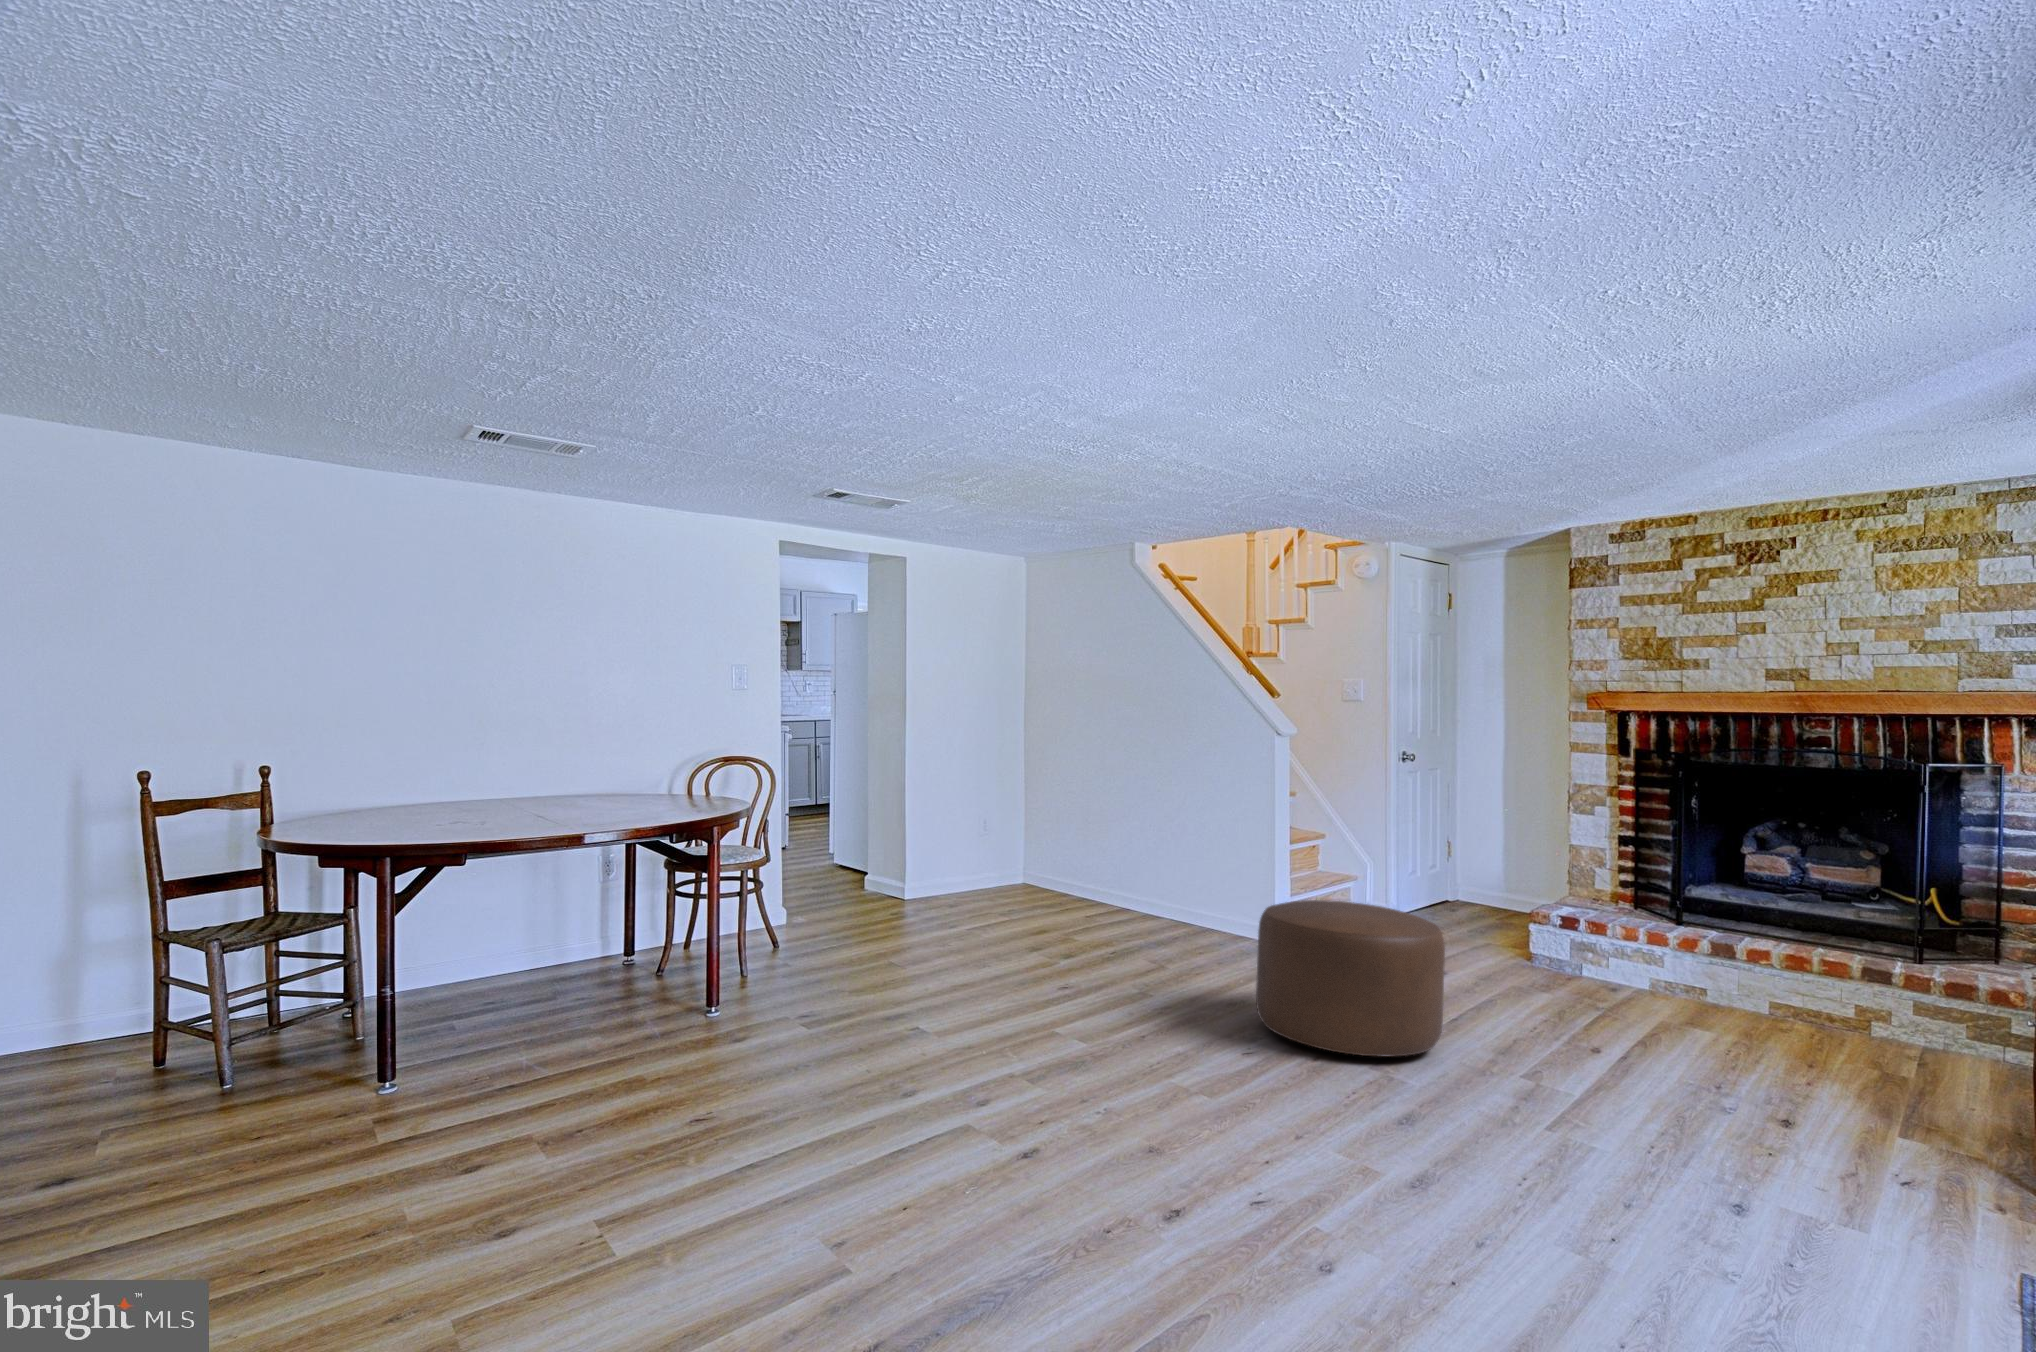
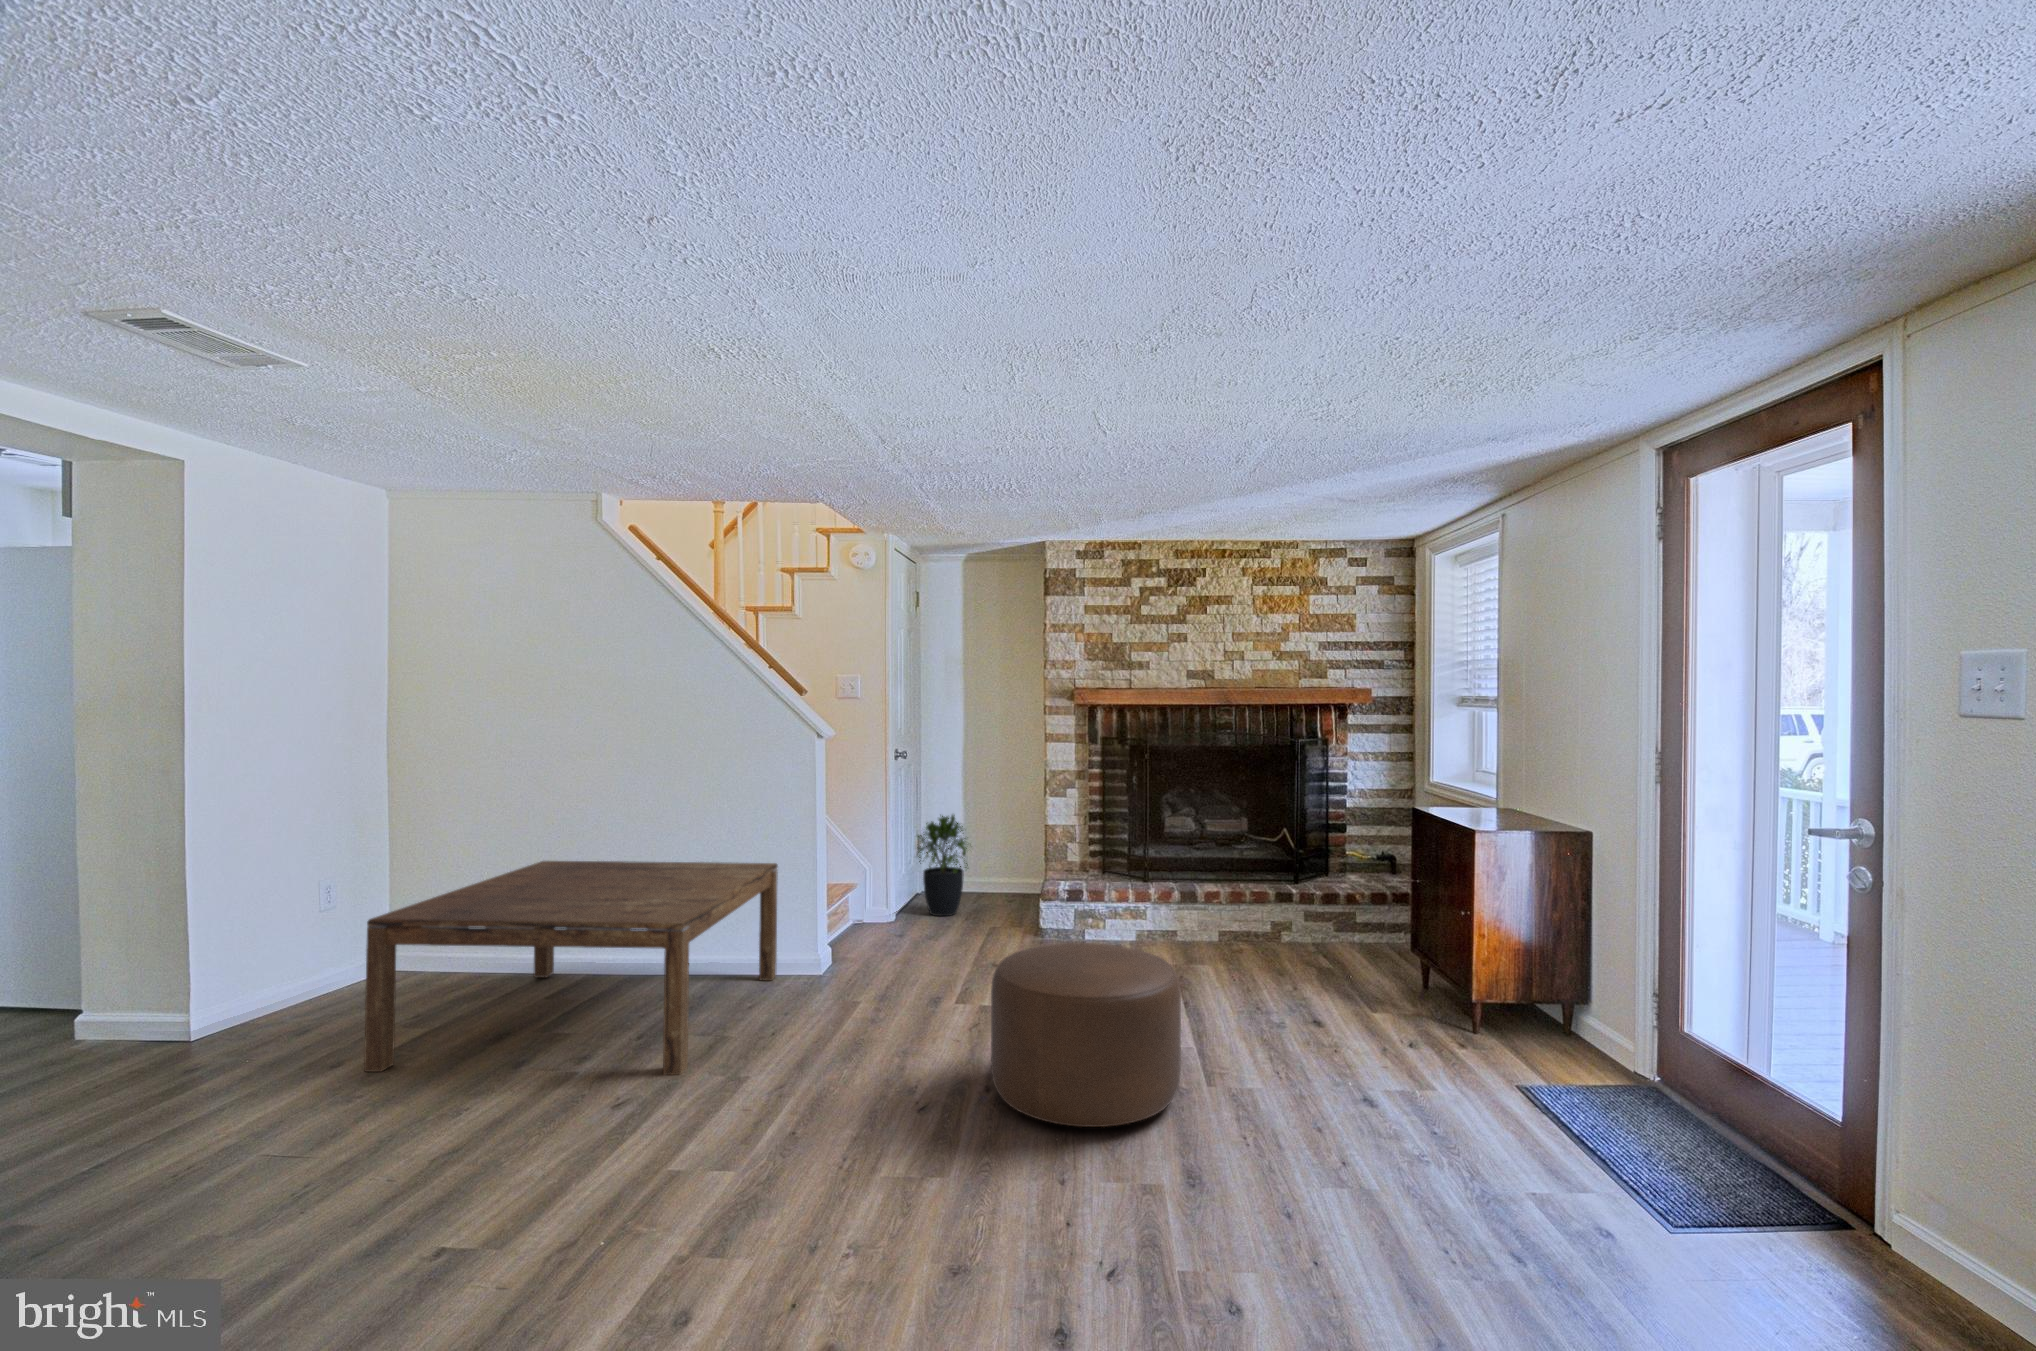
coffee table: none [943,810,1239,955] -> present [364,861,778,1075]
potted plant: none [1429,824,1504,933] -> present [917,815,968,916]

